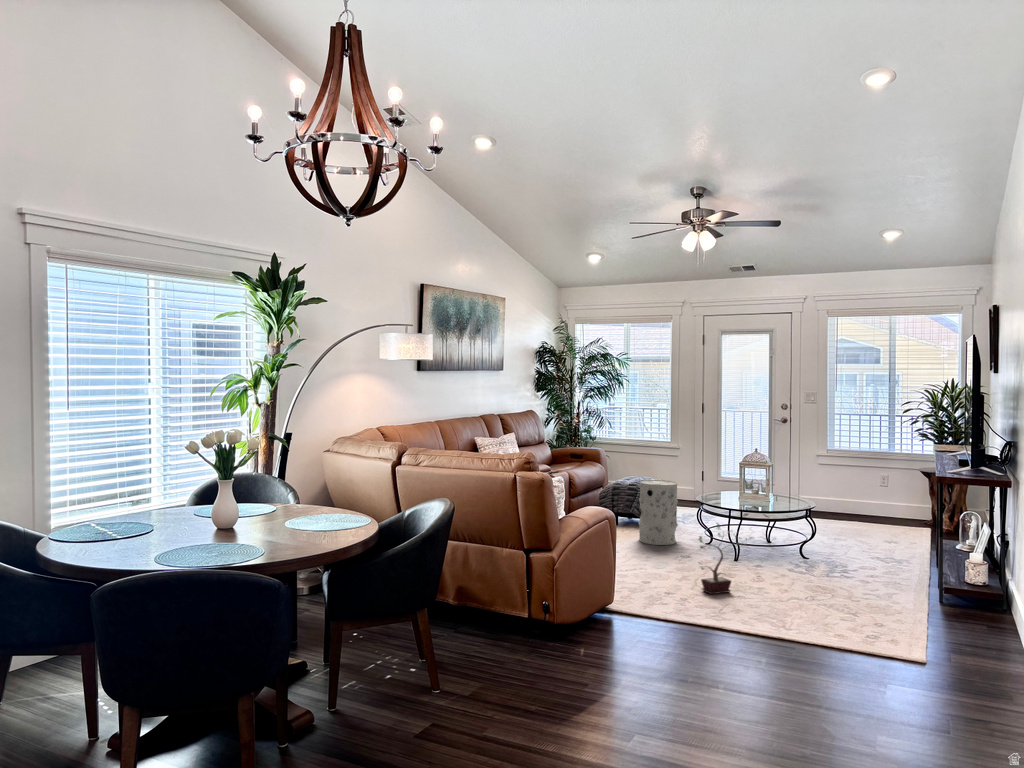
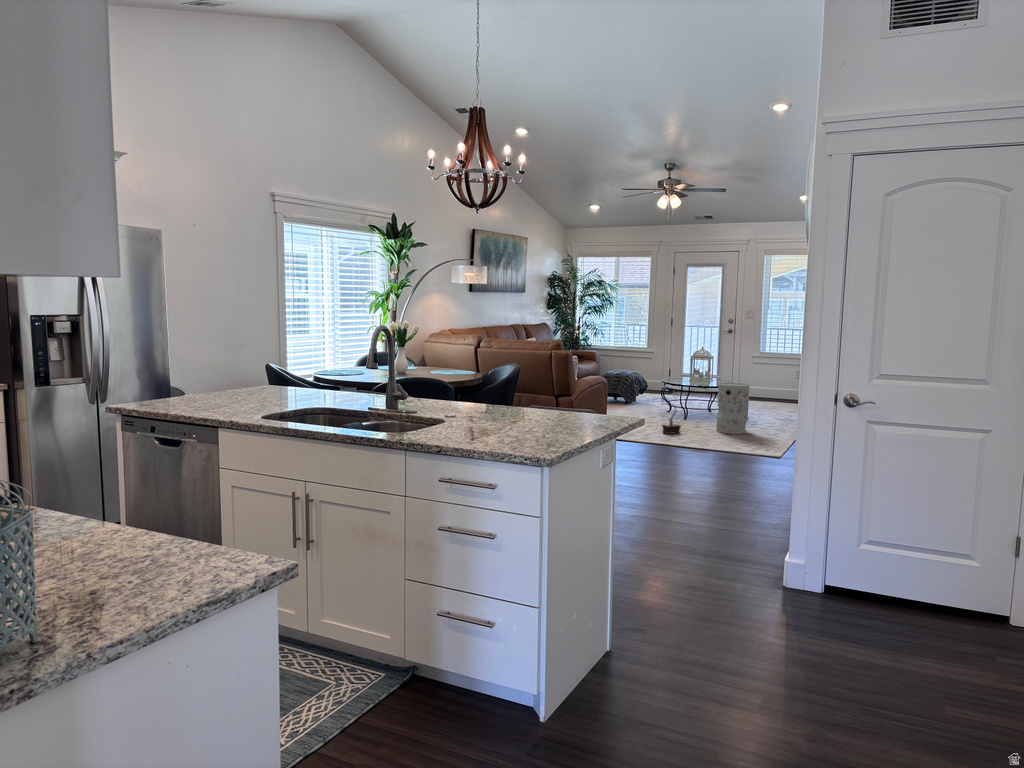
trash can: present [638,480,678,545] -> present [716,383,750,434]

